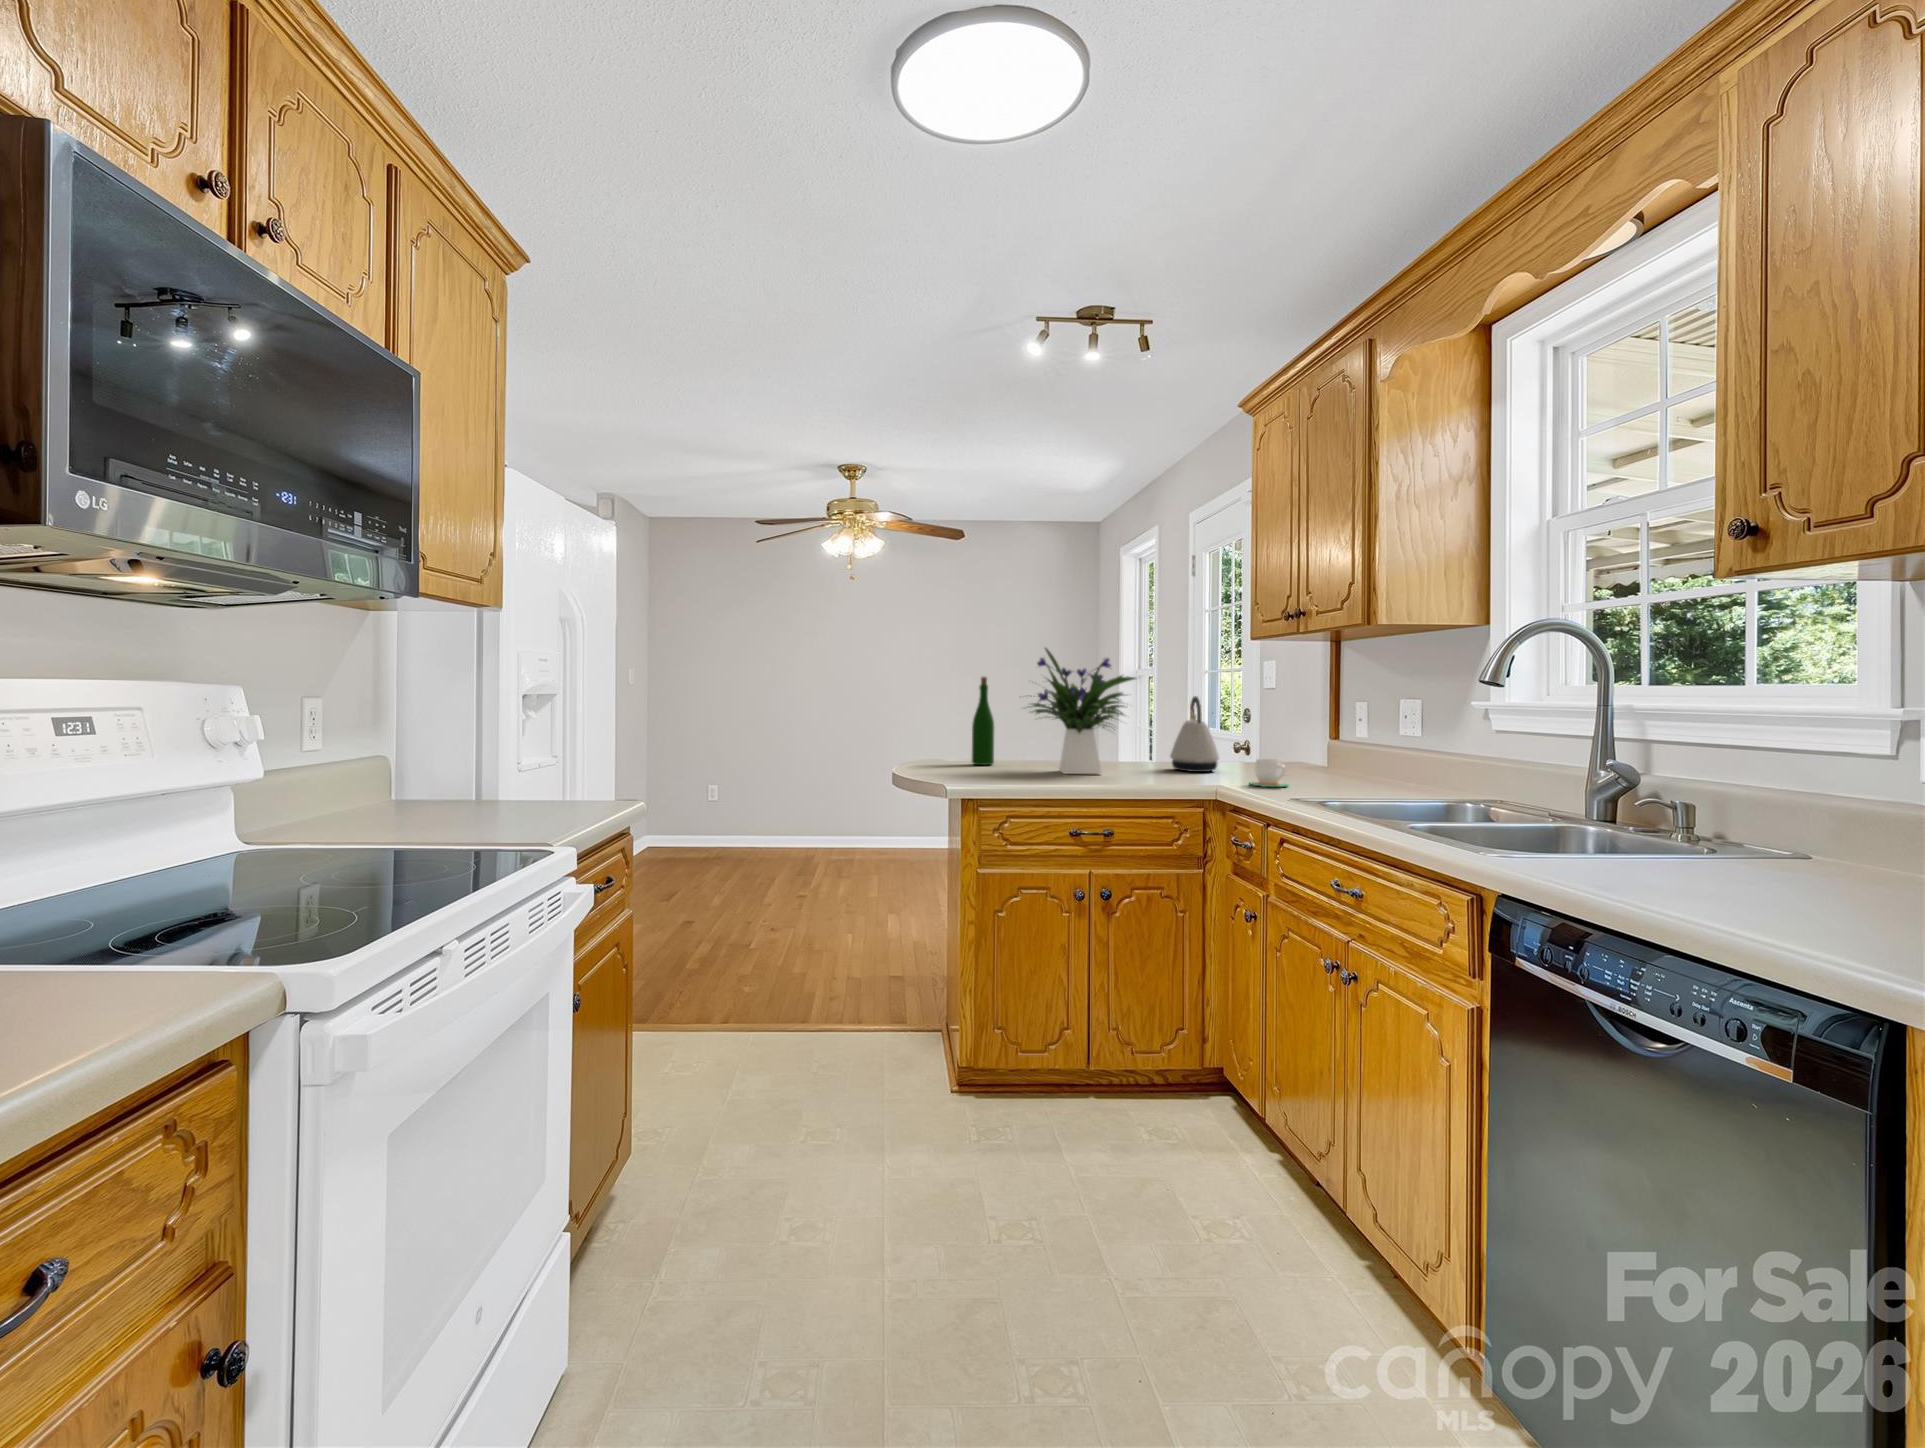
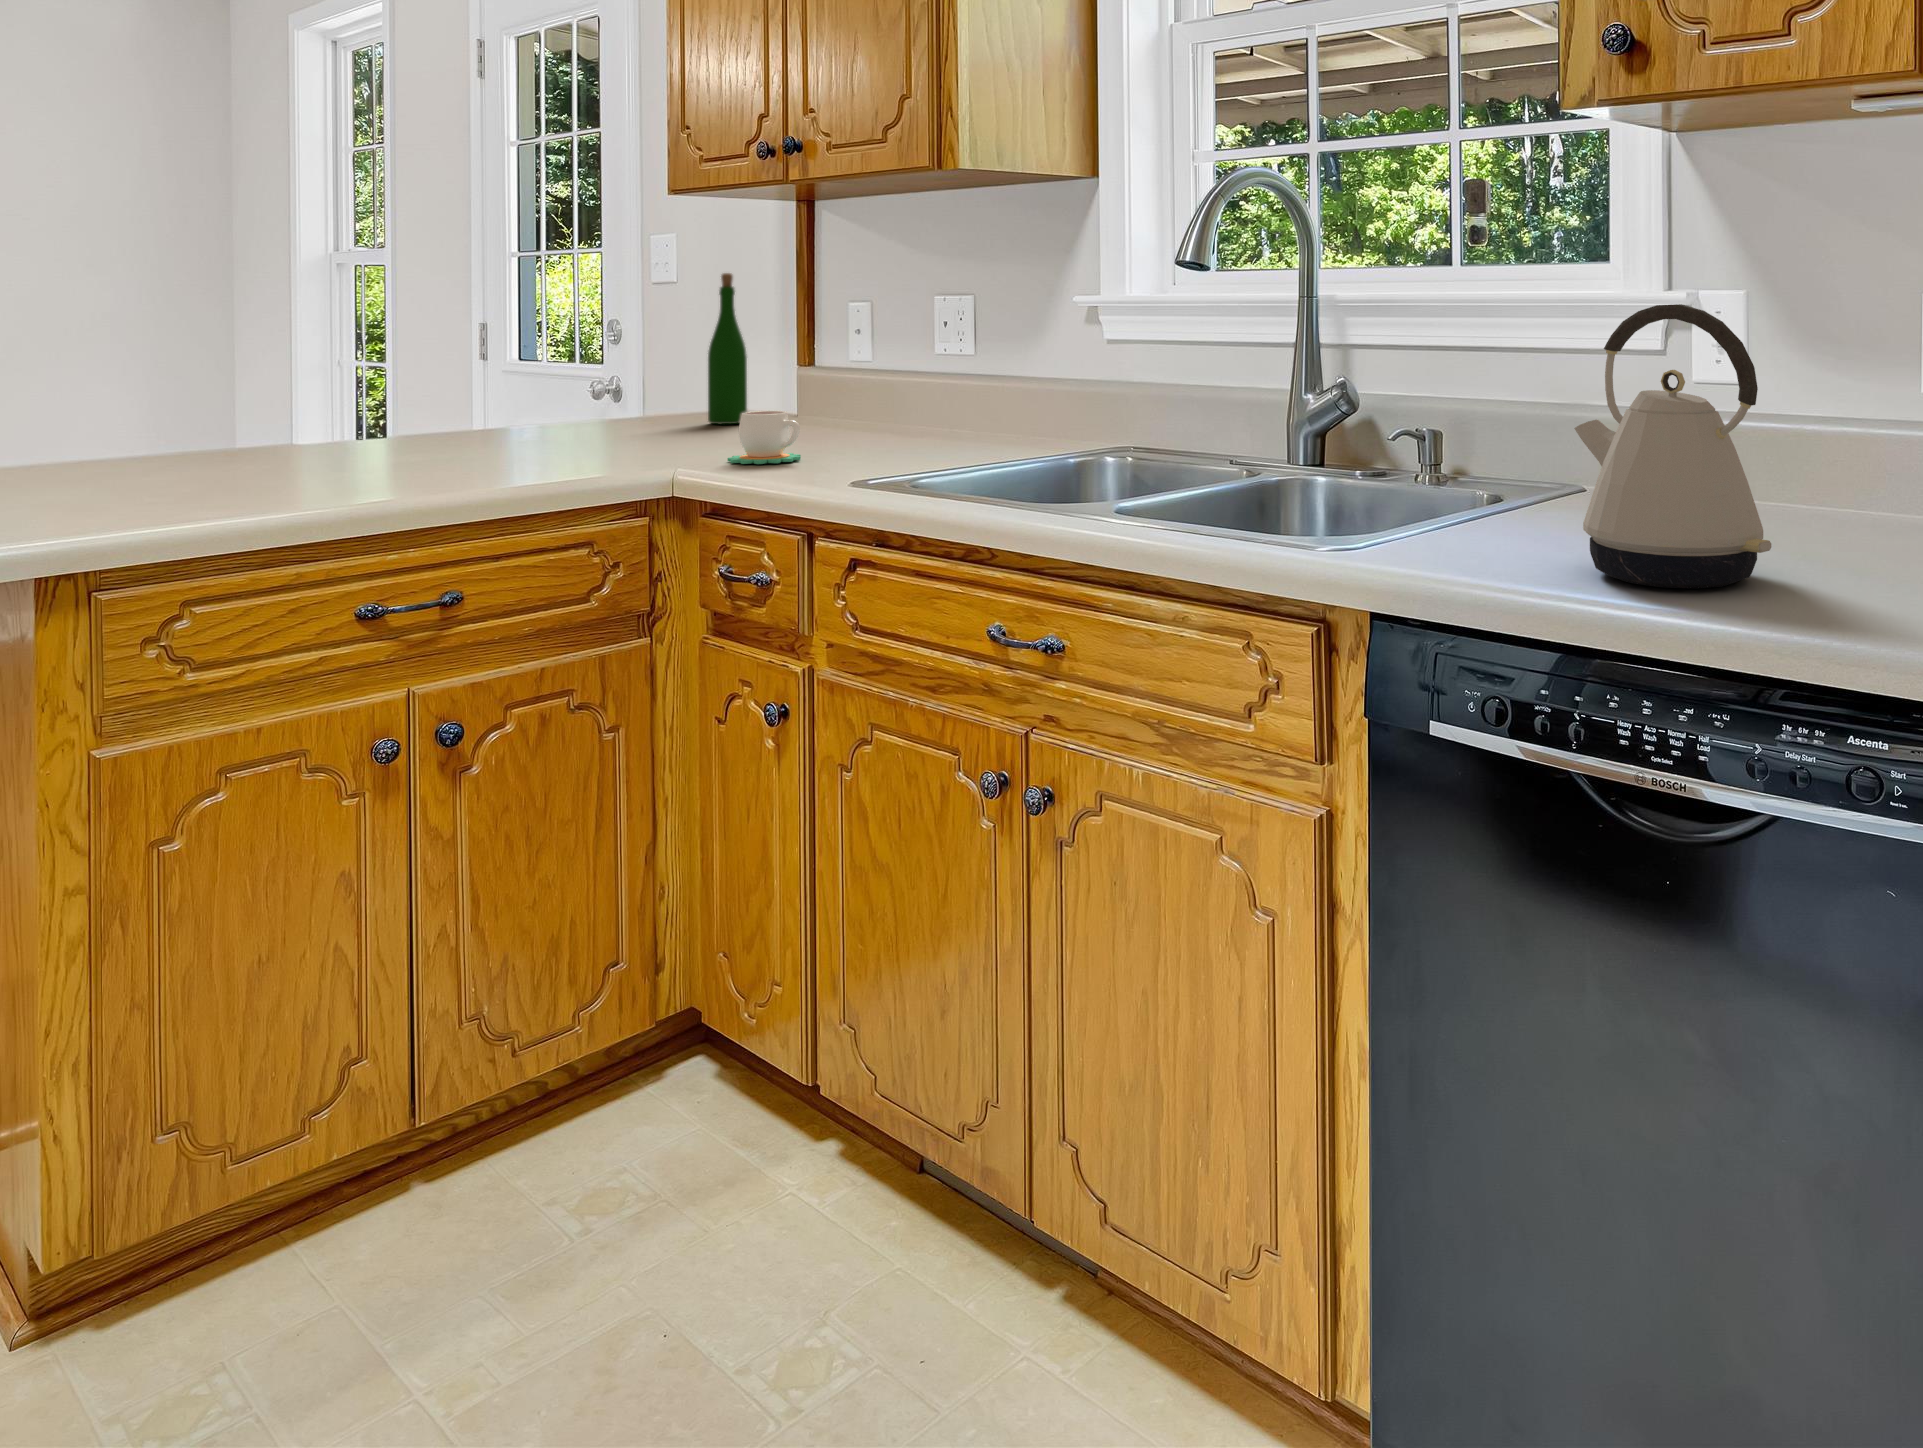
flower arrangement: present [1033,648,1135,774] -> none [181,194,484,482]
wine bottle: present [972,677,994,765] -> present [708,273,747,424]
kettle: present [1170,696,1219,772] -> present [1574,304,1771,589]

